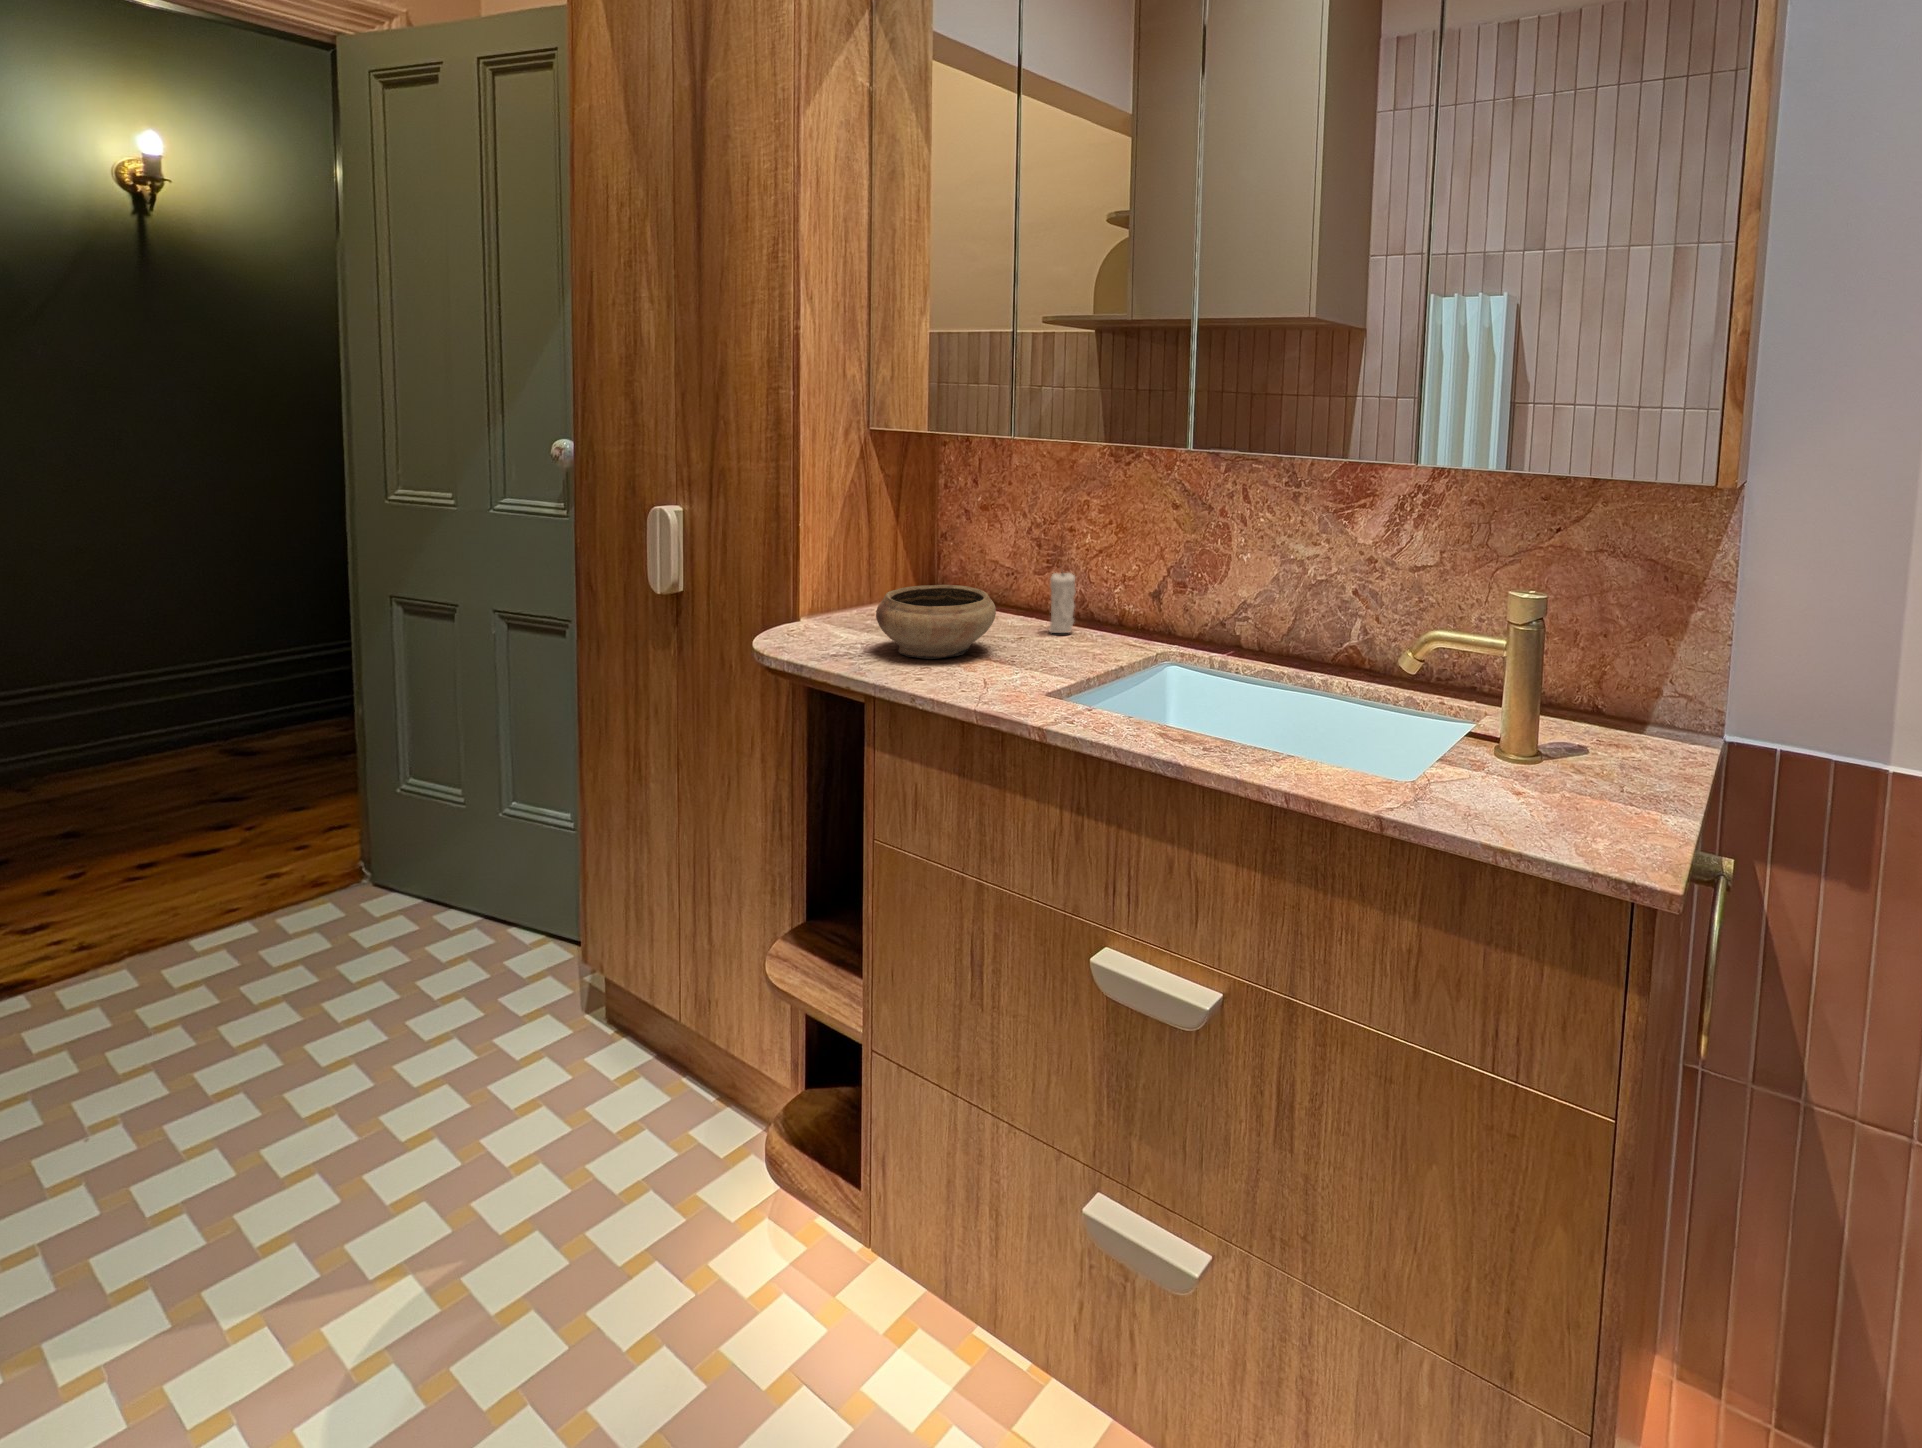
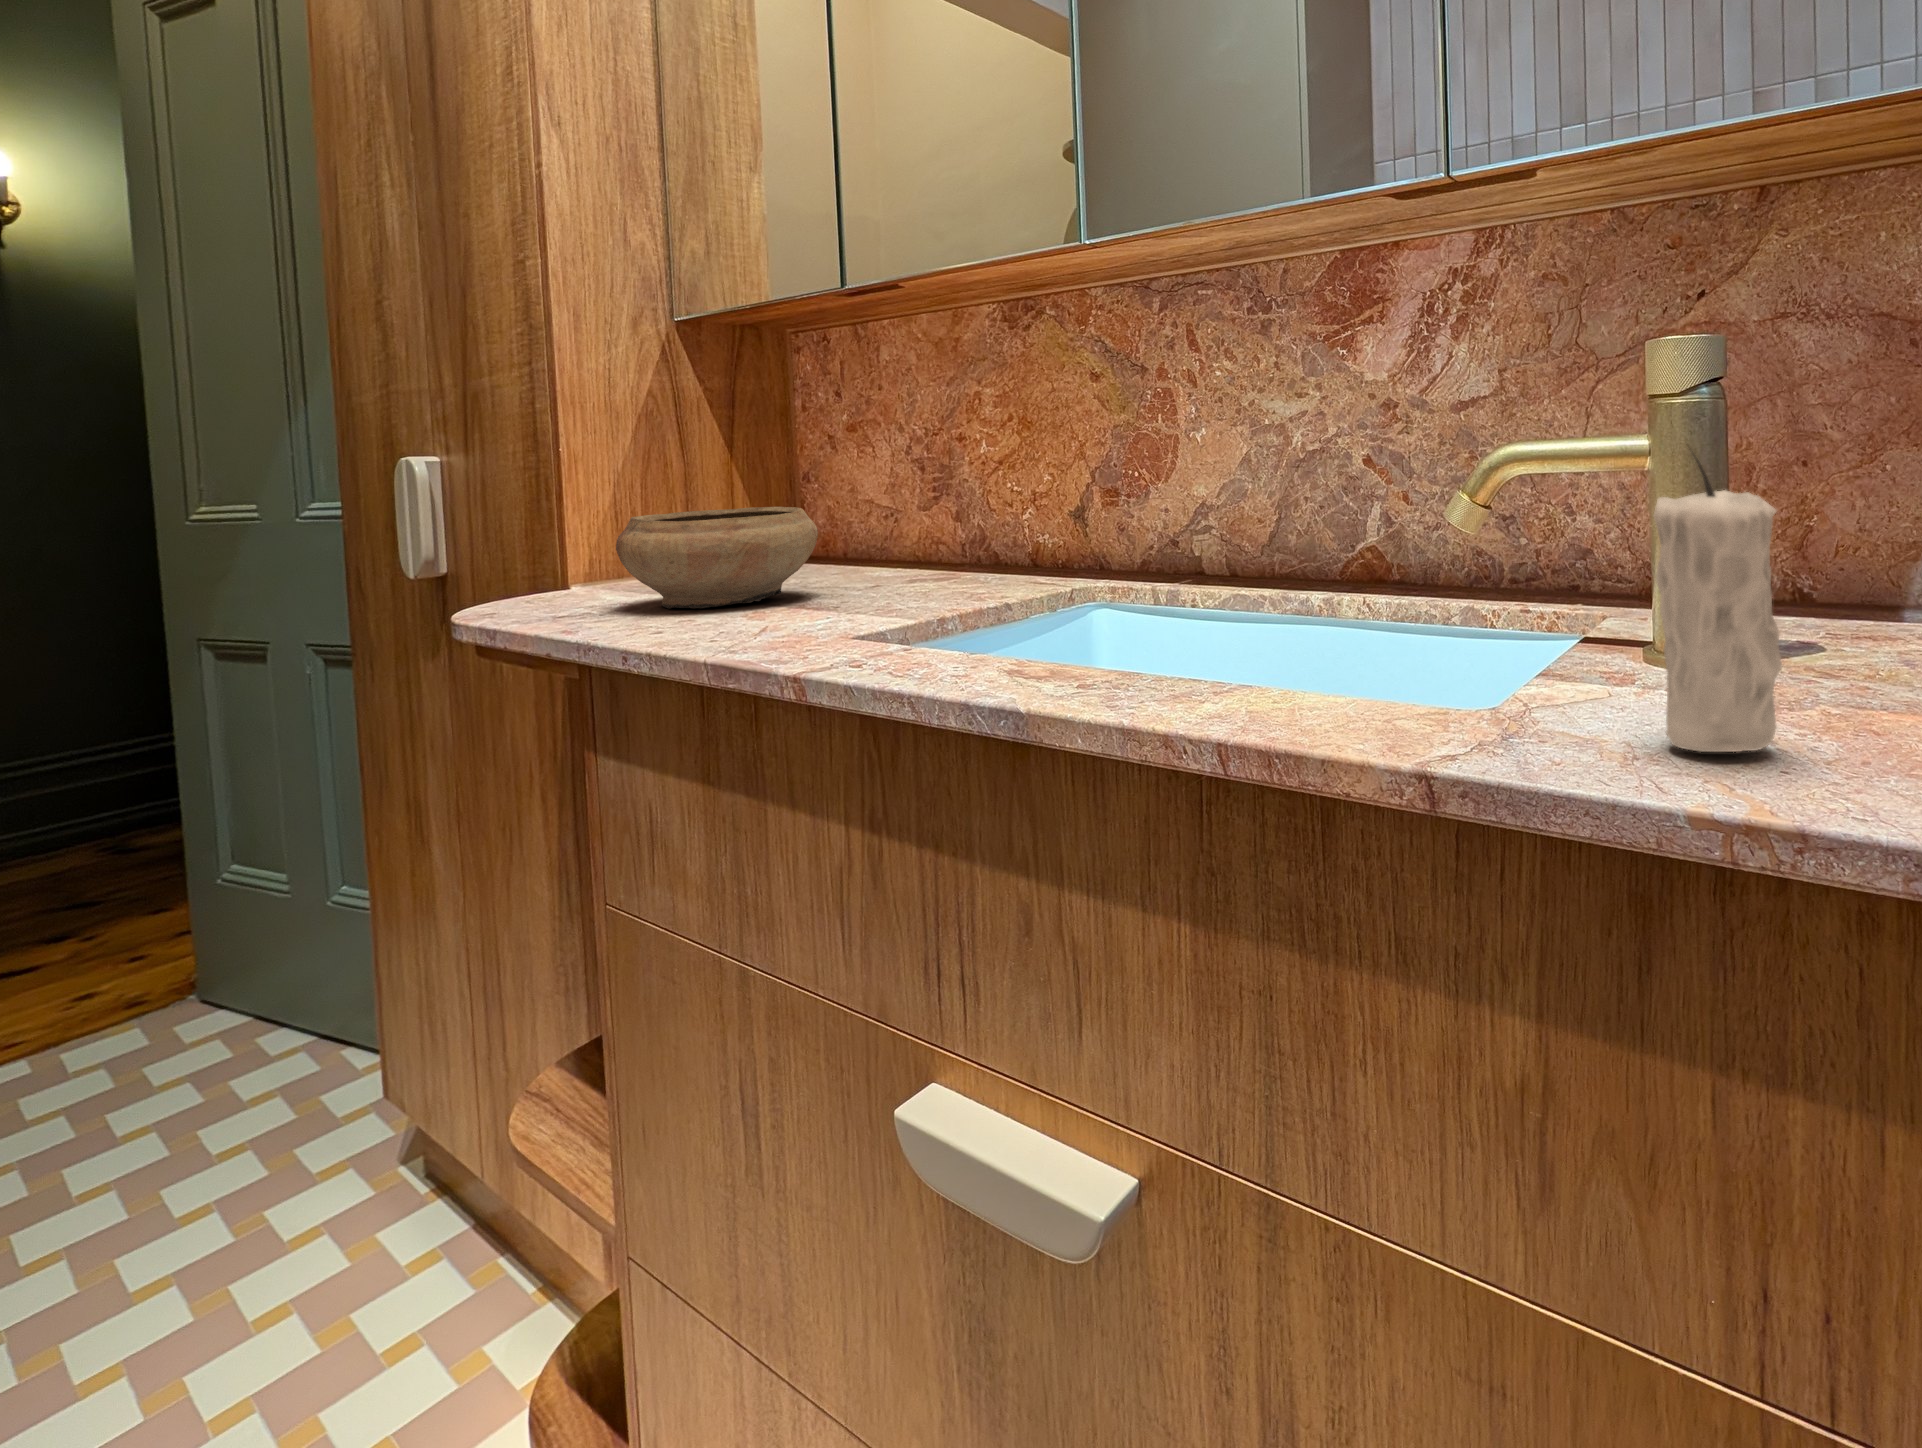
candle: present [1049,573,1076,633] -> present [1654,454,1782,752]

